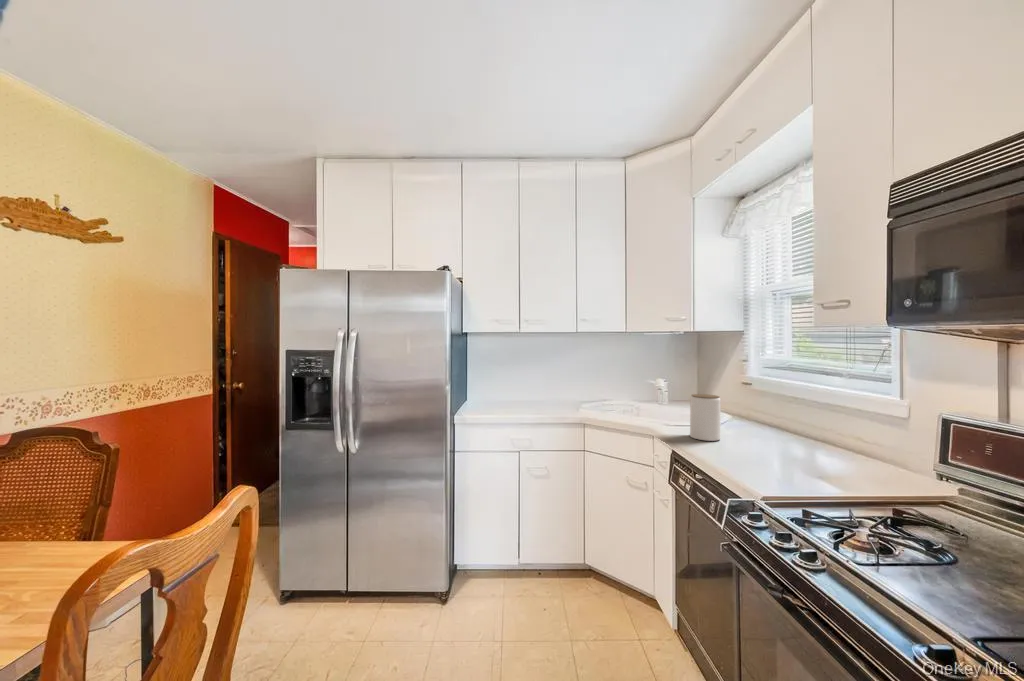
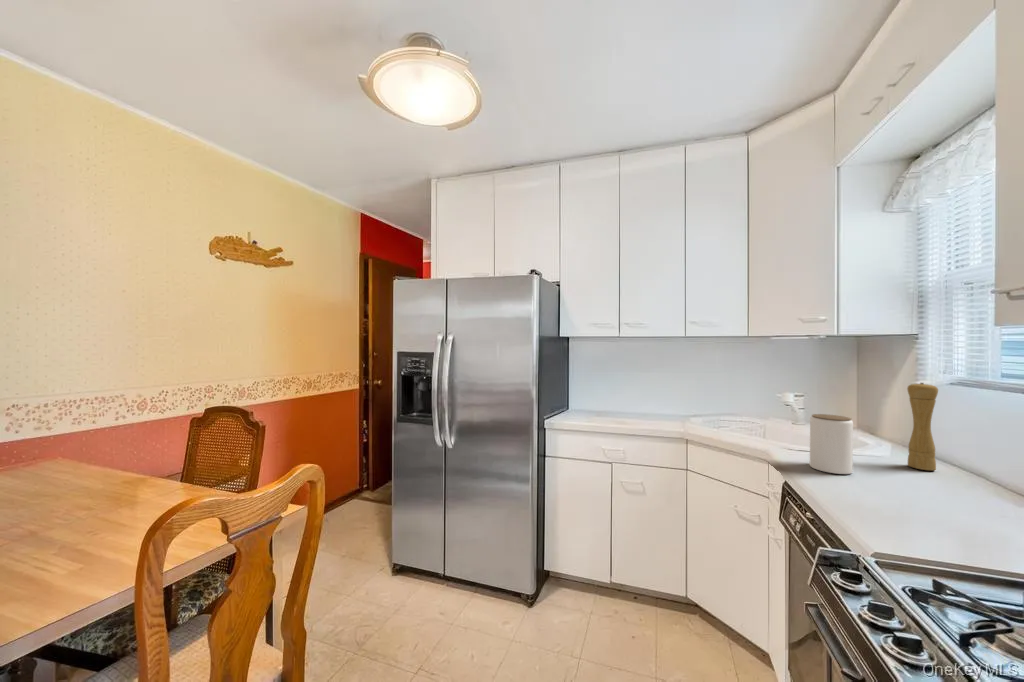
pepper mill: none [749,366,769,432] -> present [907,383,938,470]

